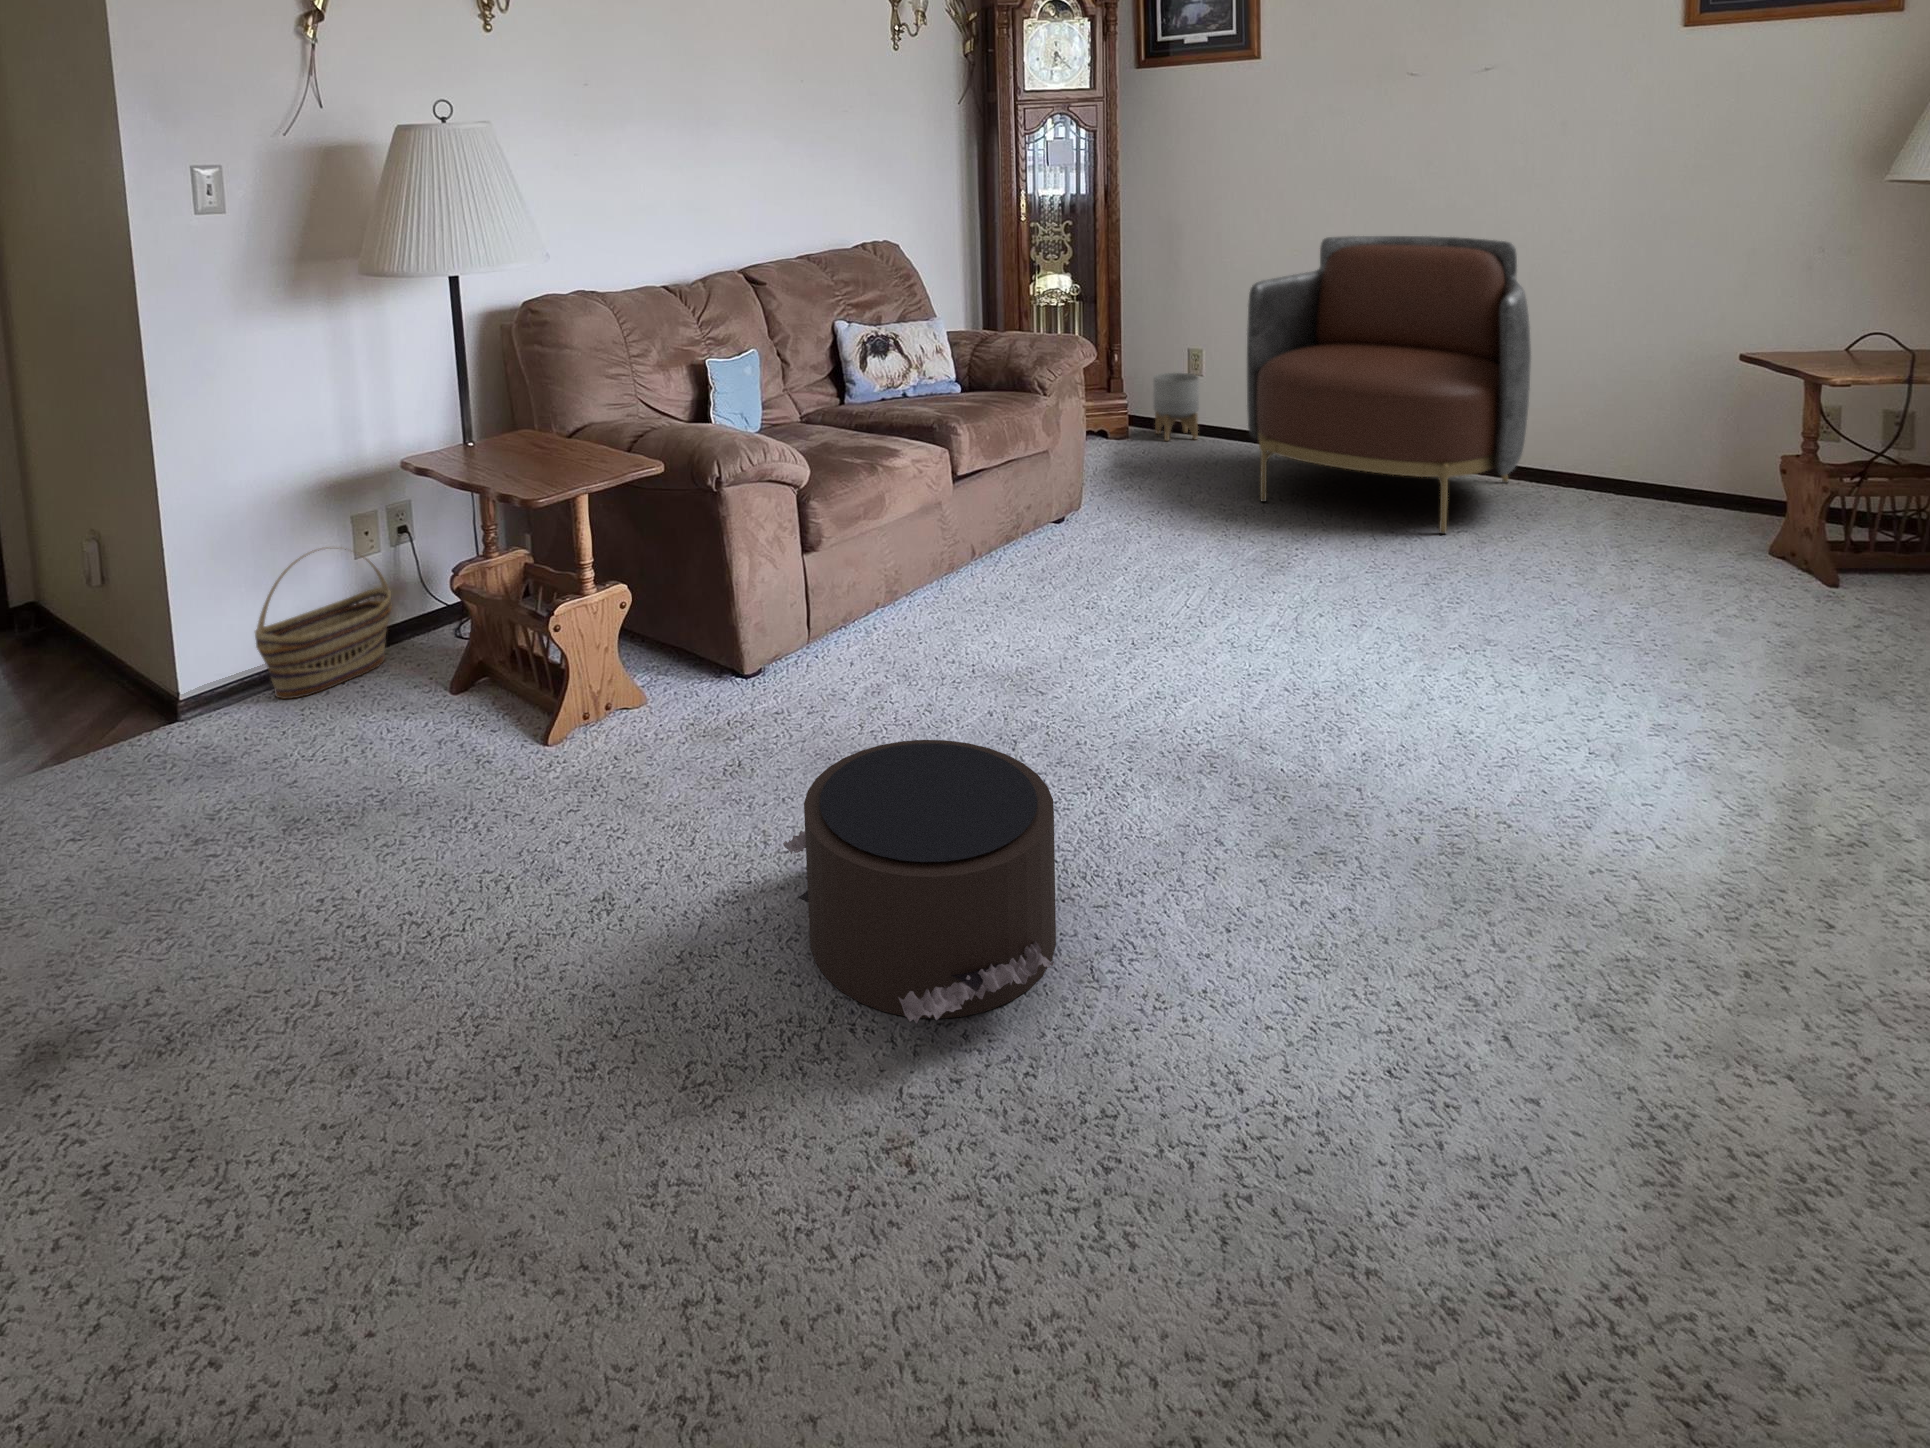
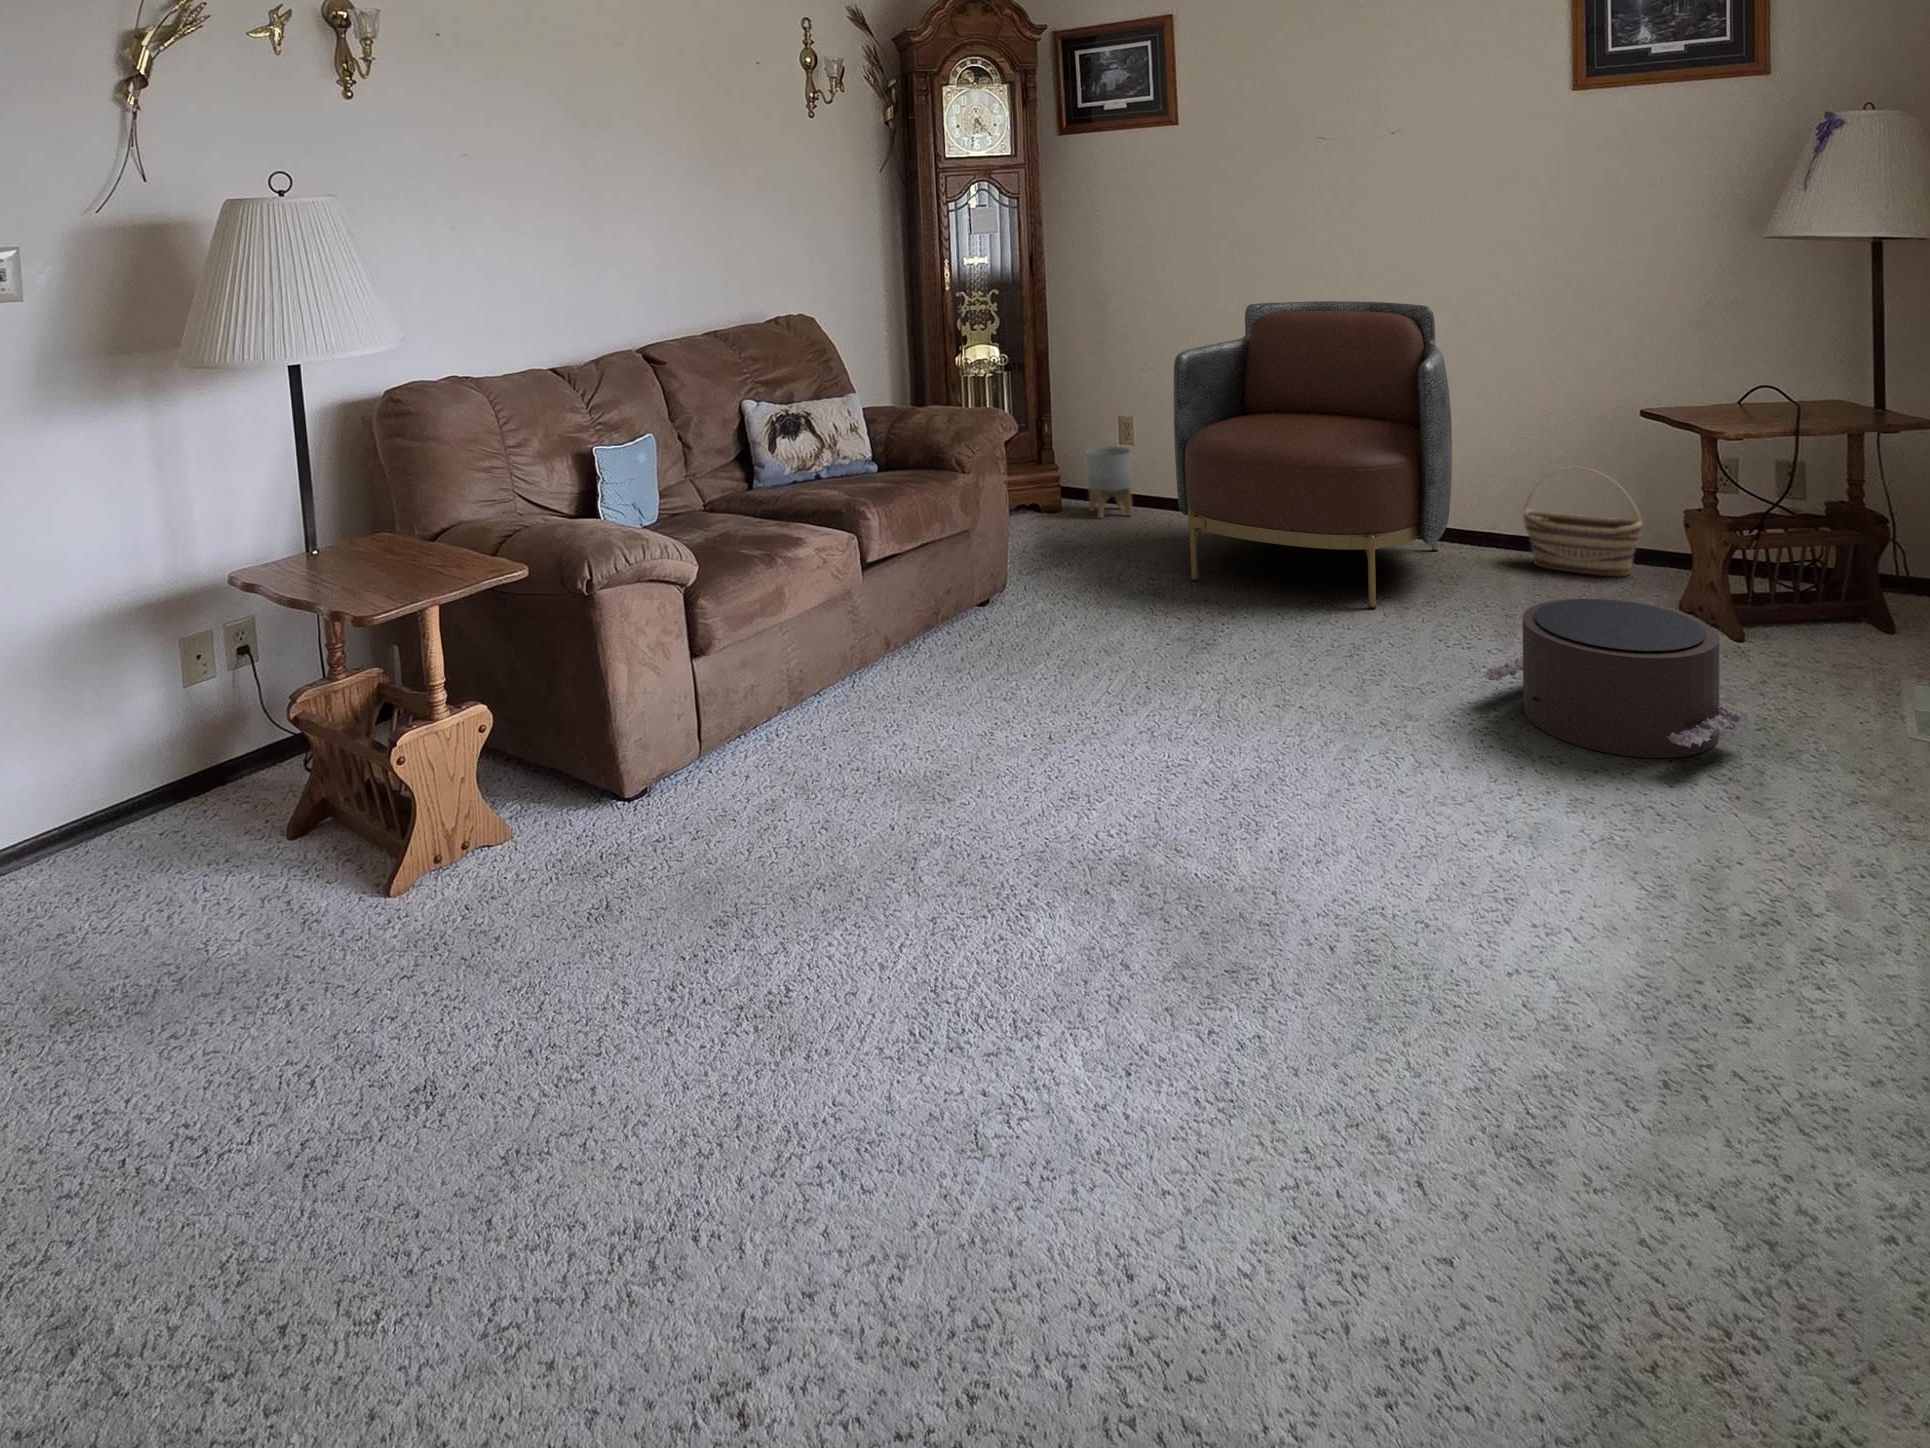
basket: present [255,548,392,699] -> present [1523,470,1642,576]
pouf: present [783,740,1056,1024] -> present [1483,599,1745,758]

